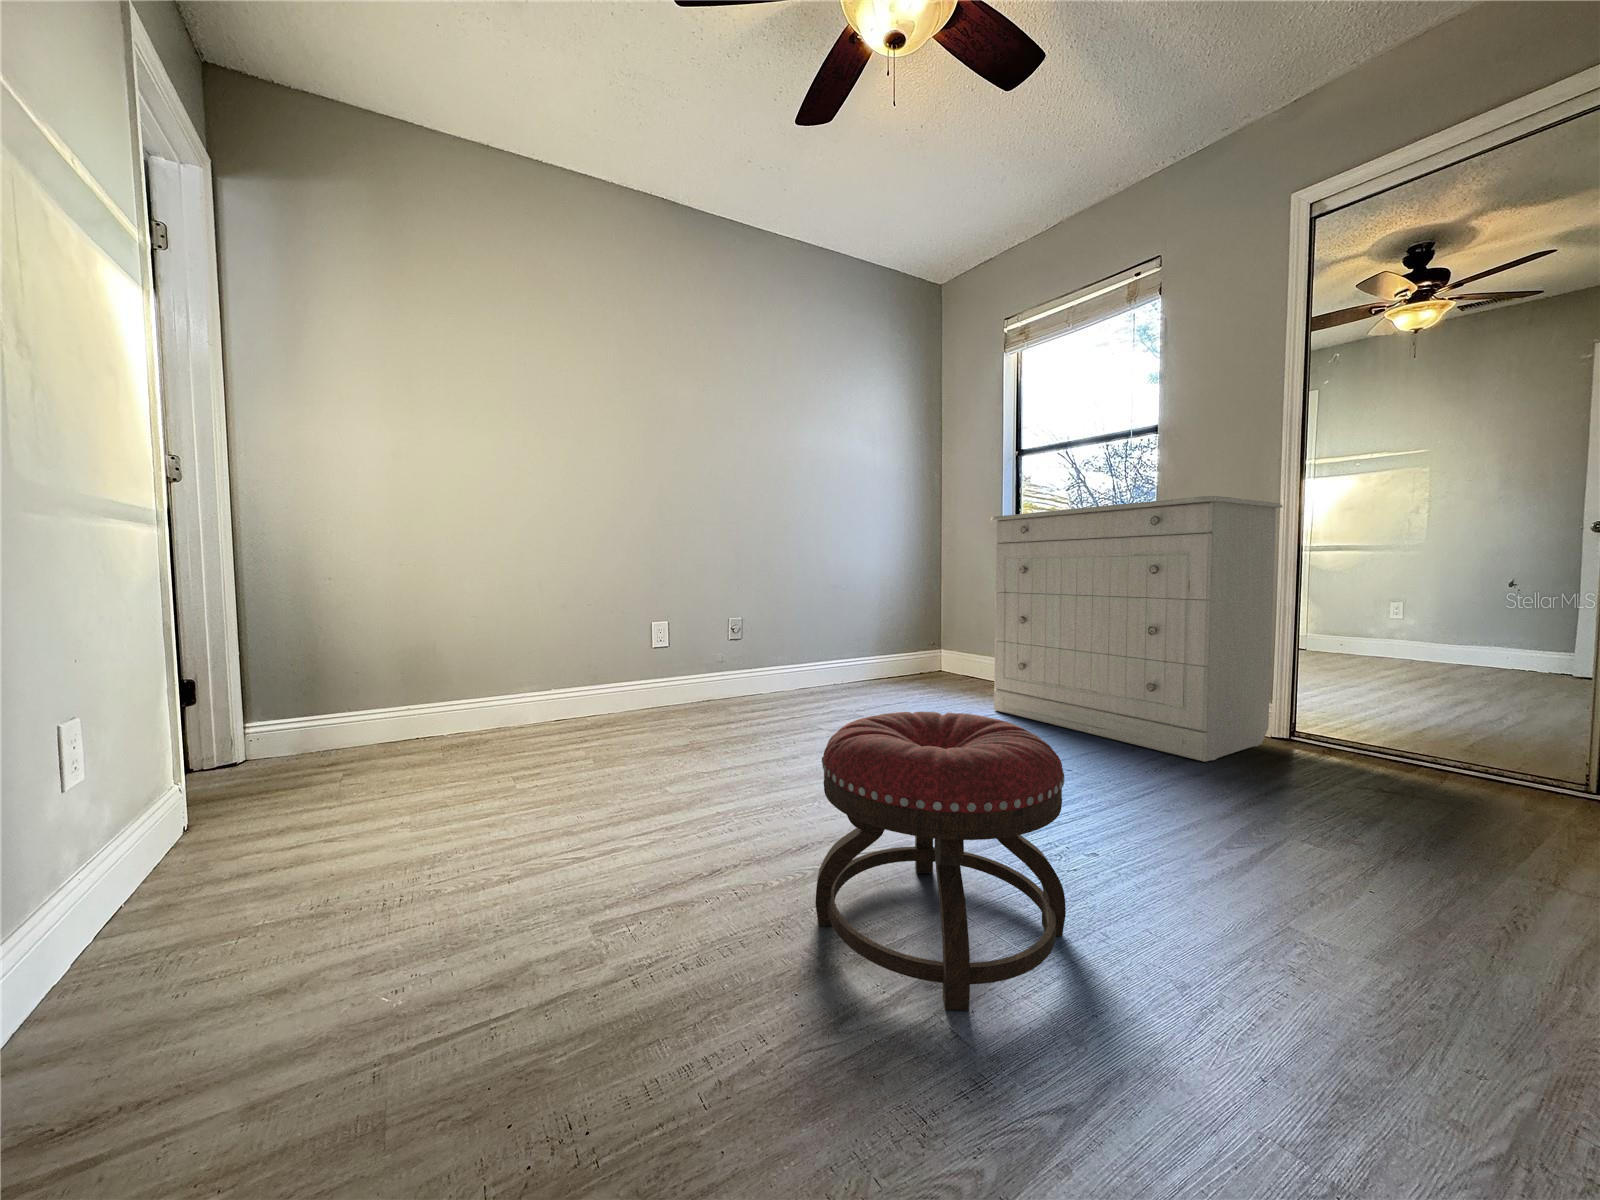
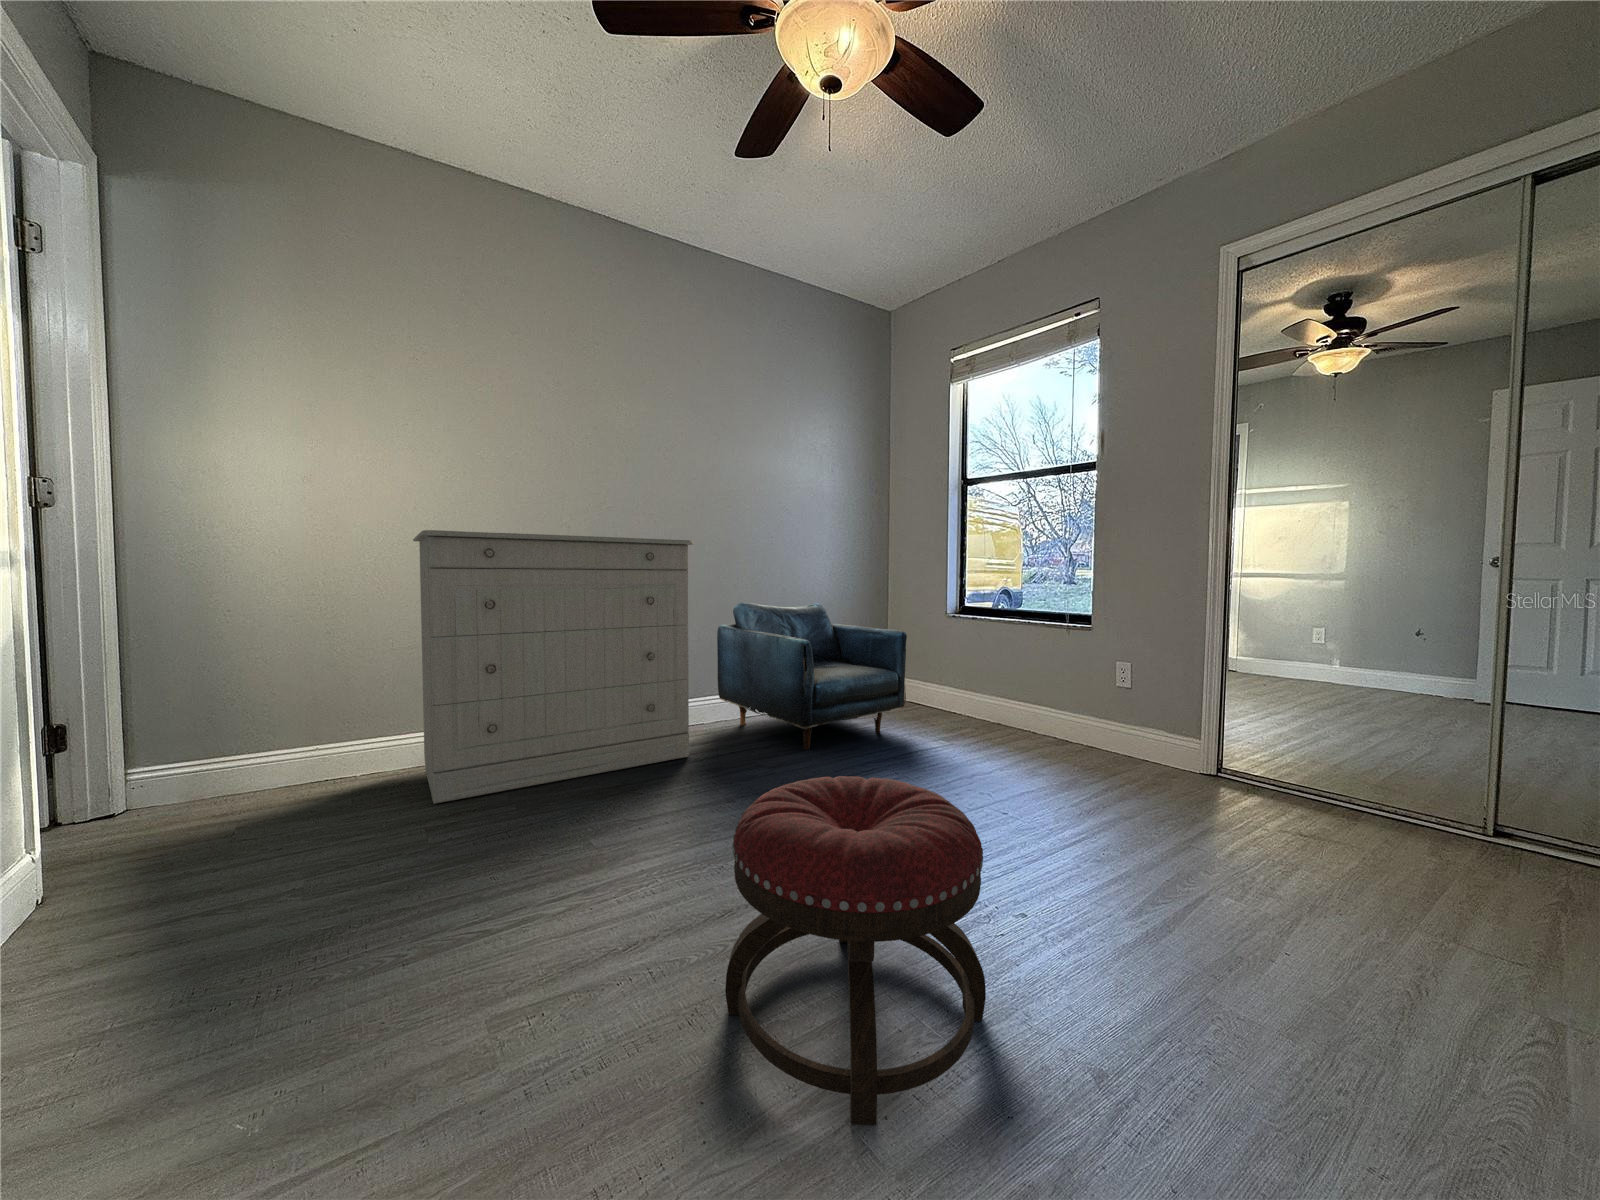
dresser: present [991,496,1282,762] -> present [413,530,694,804]
armchair: none [772,577,962,719] -> present [717,602,907,749]

